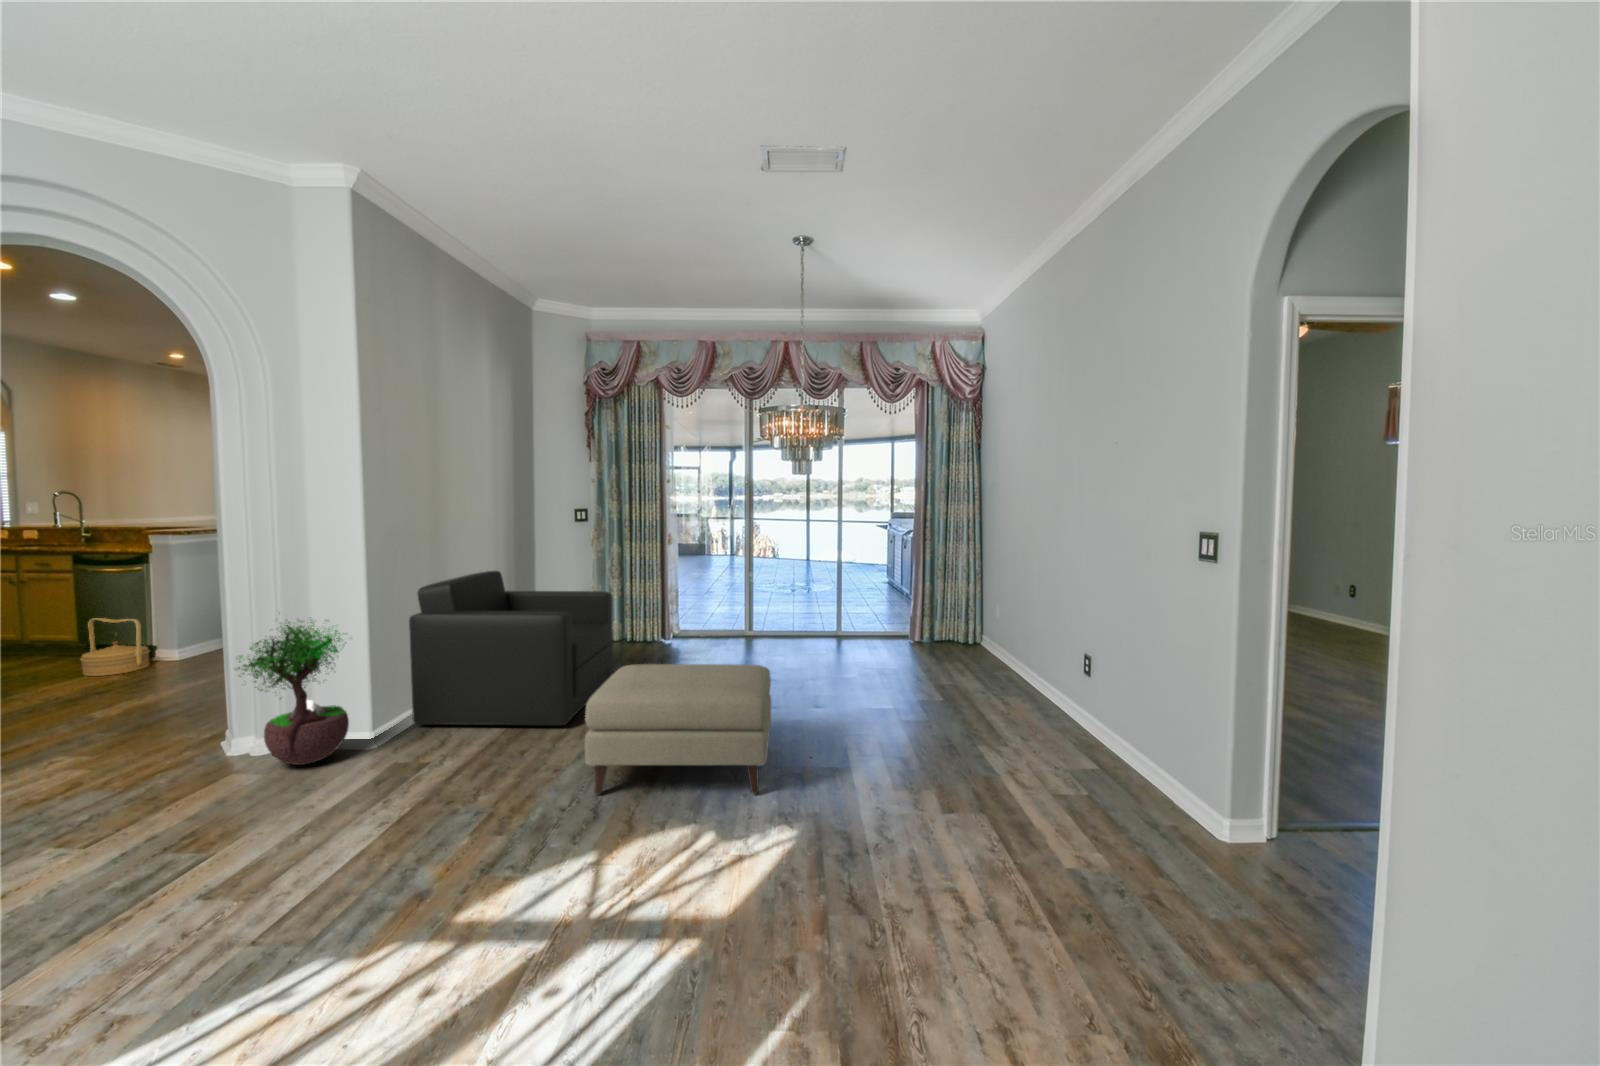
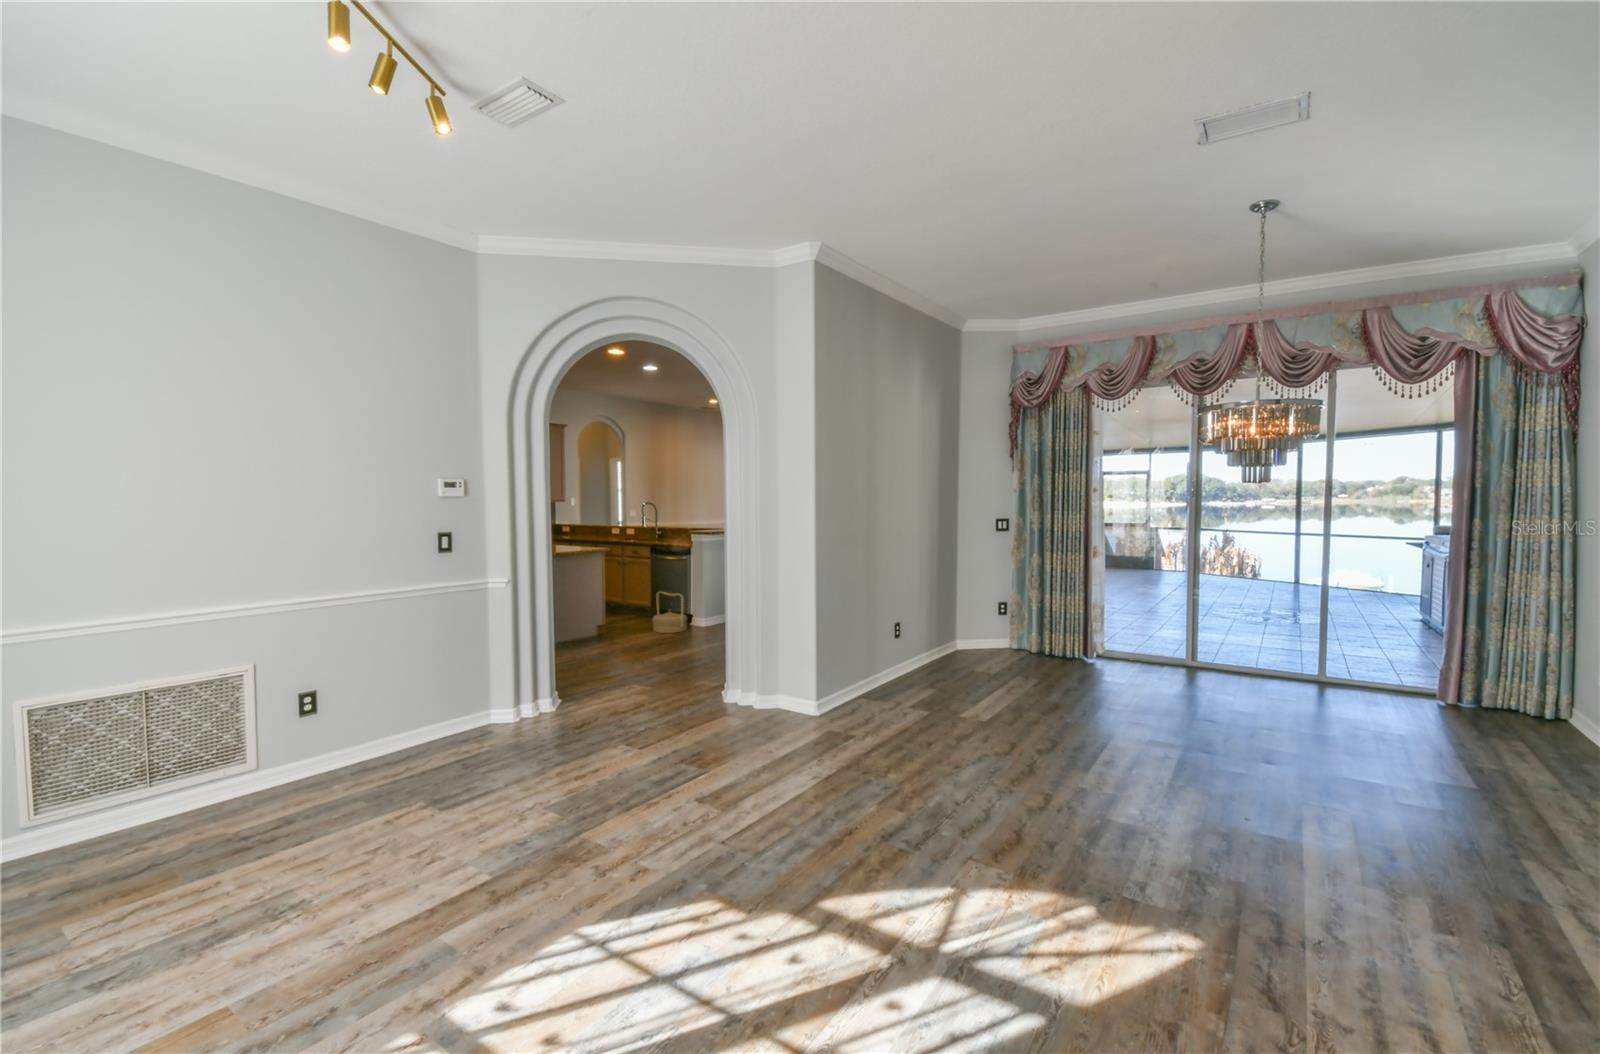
armchair: present [409,571,613,726] -> none [856,574,1030,722]
potted tree: present [236,620,349,765] -> none [746,594,818,715]
ottoman: present [585,664,771,795] -> none [995,673,1198,824]

